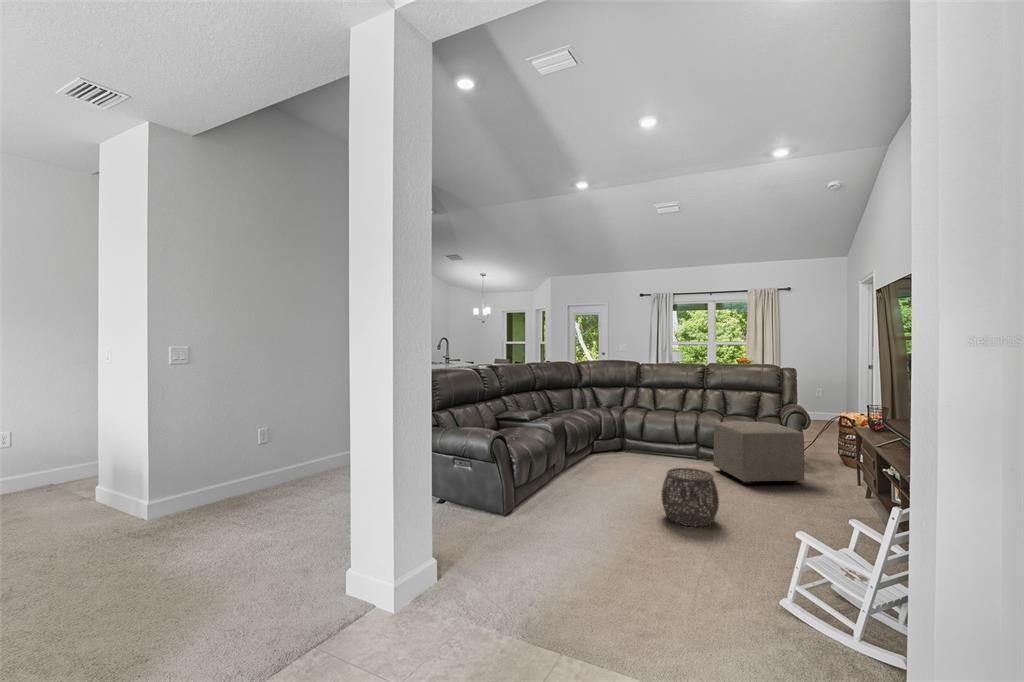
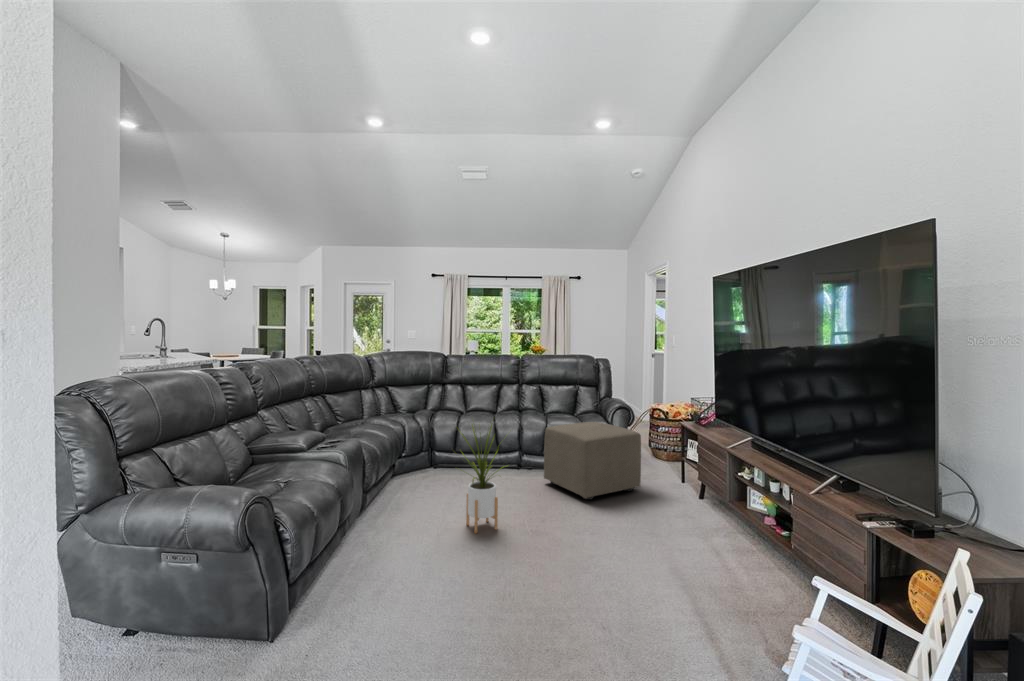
house plant: none [624,405,671,491] -> present [462,425,500,534]
woven basket: present [662,468,719,527] -> none [516,503,592,591]

